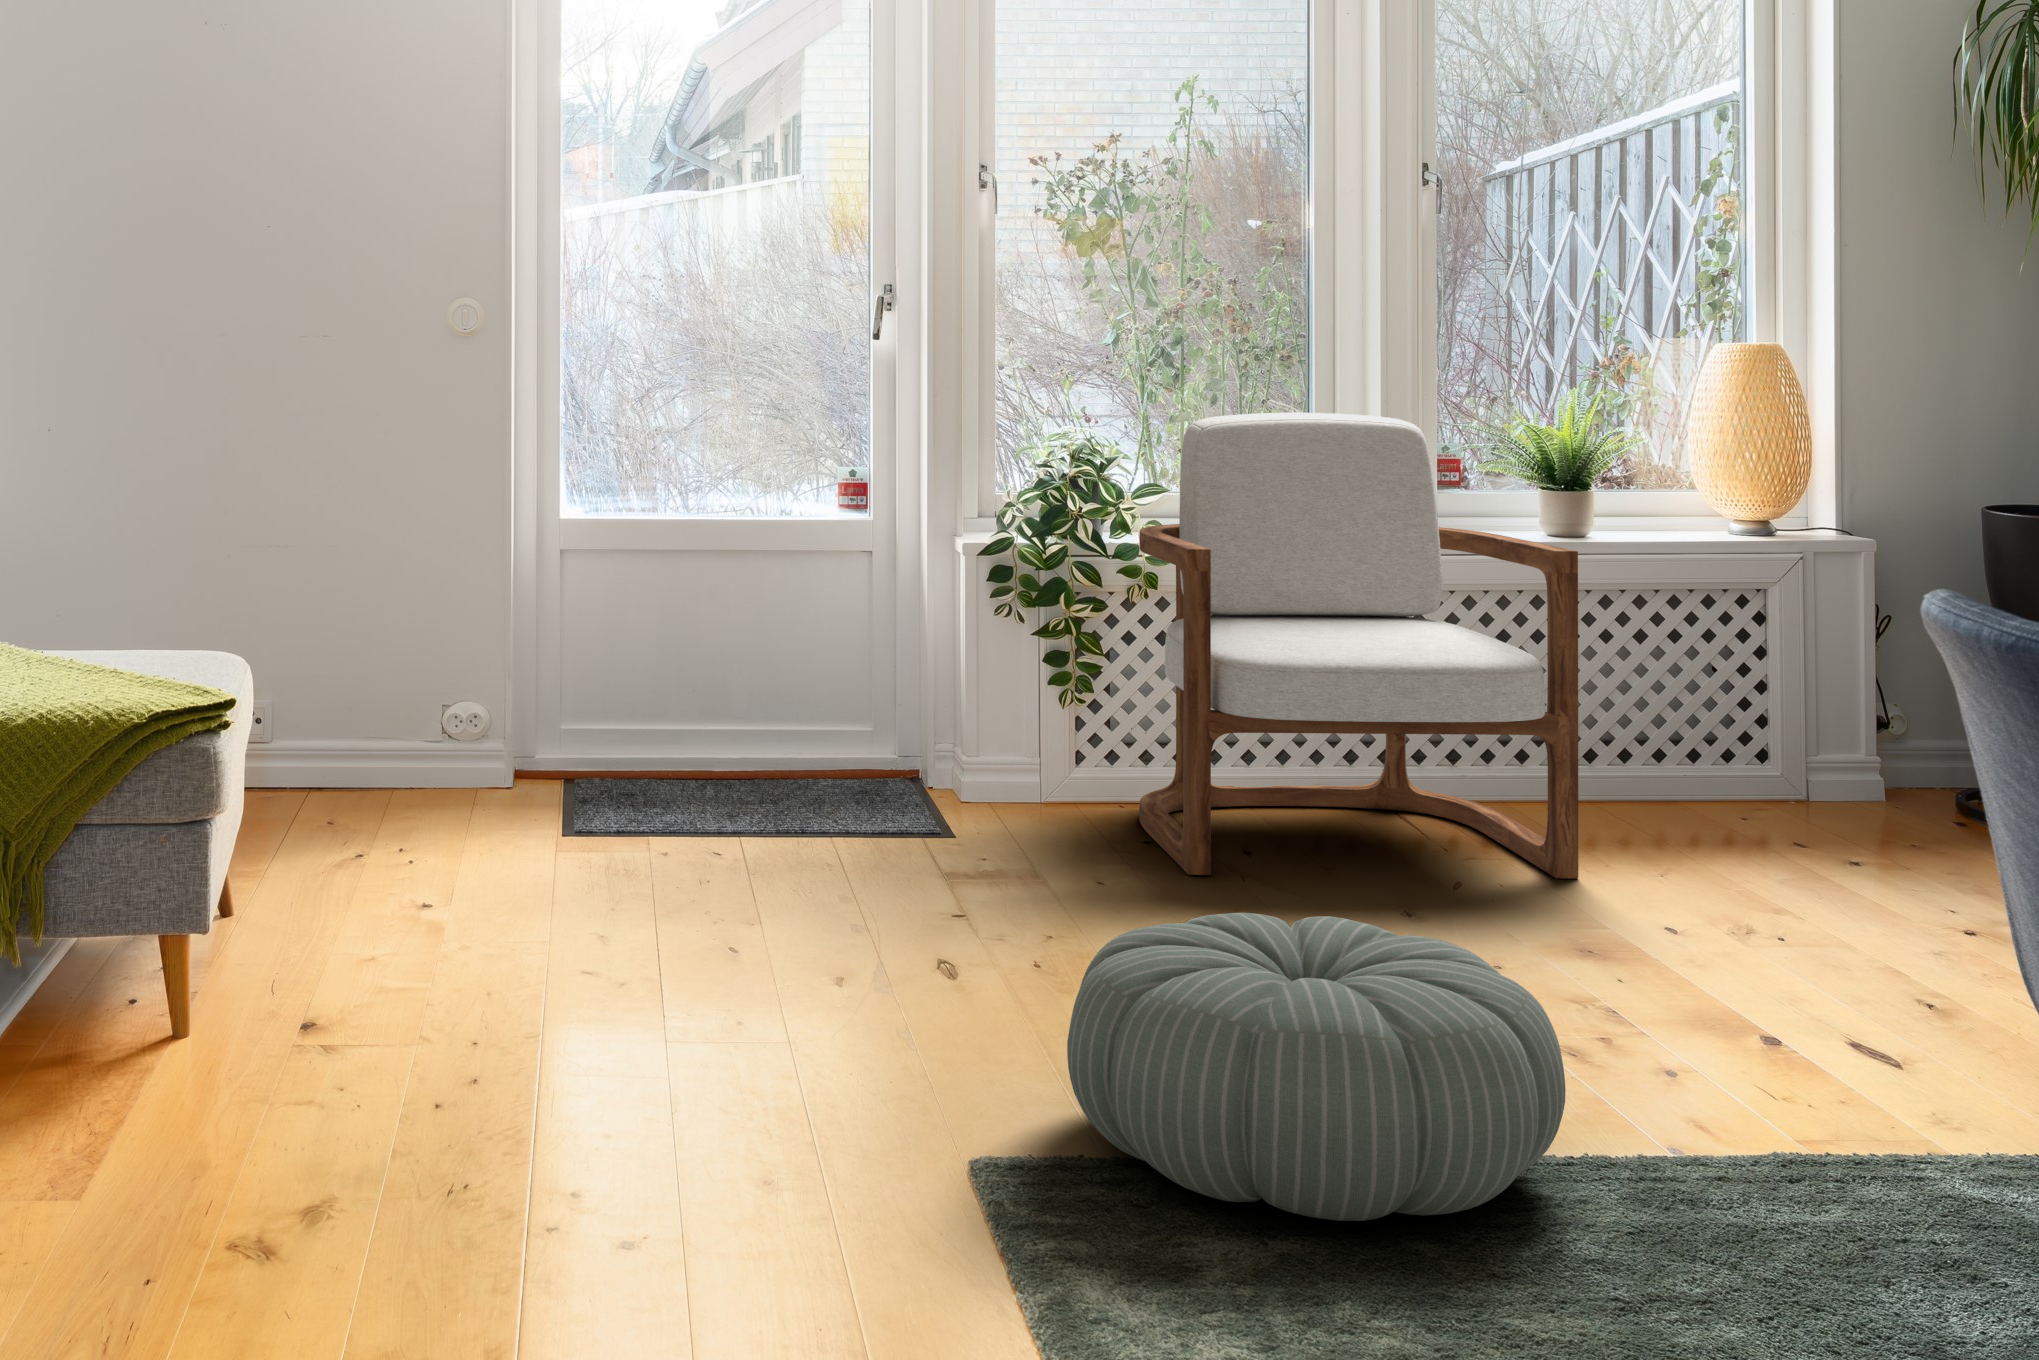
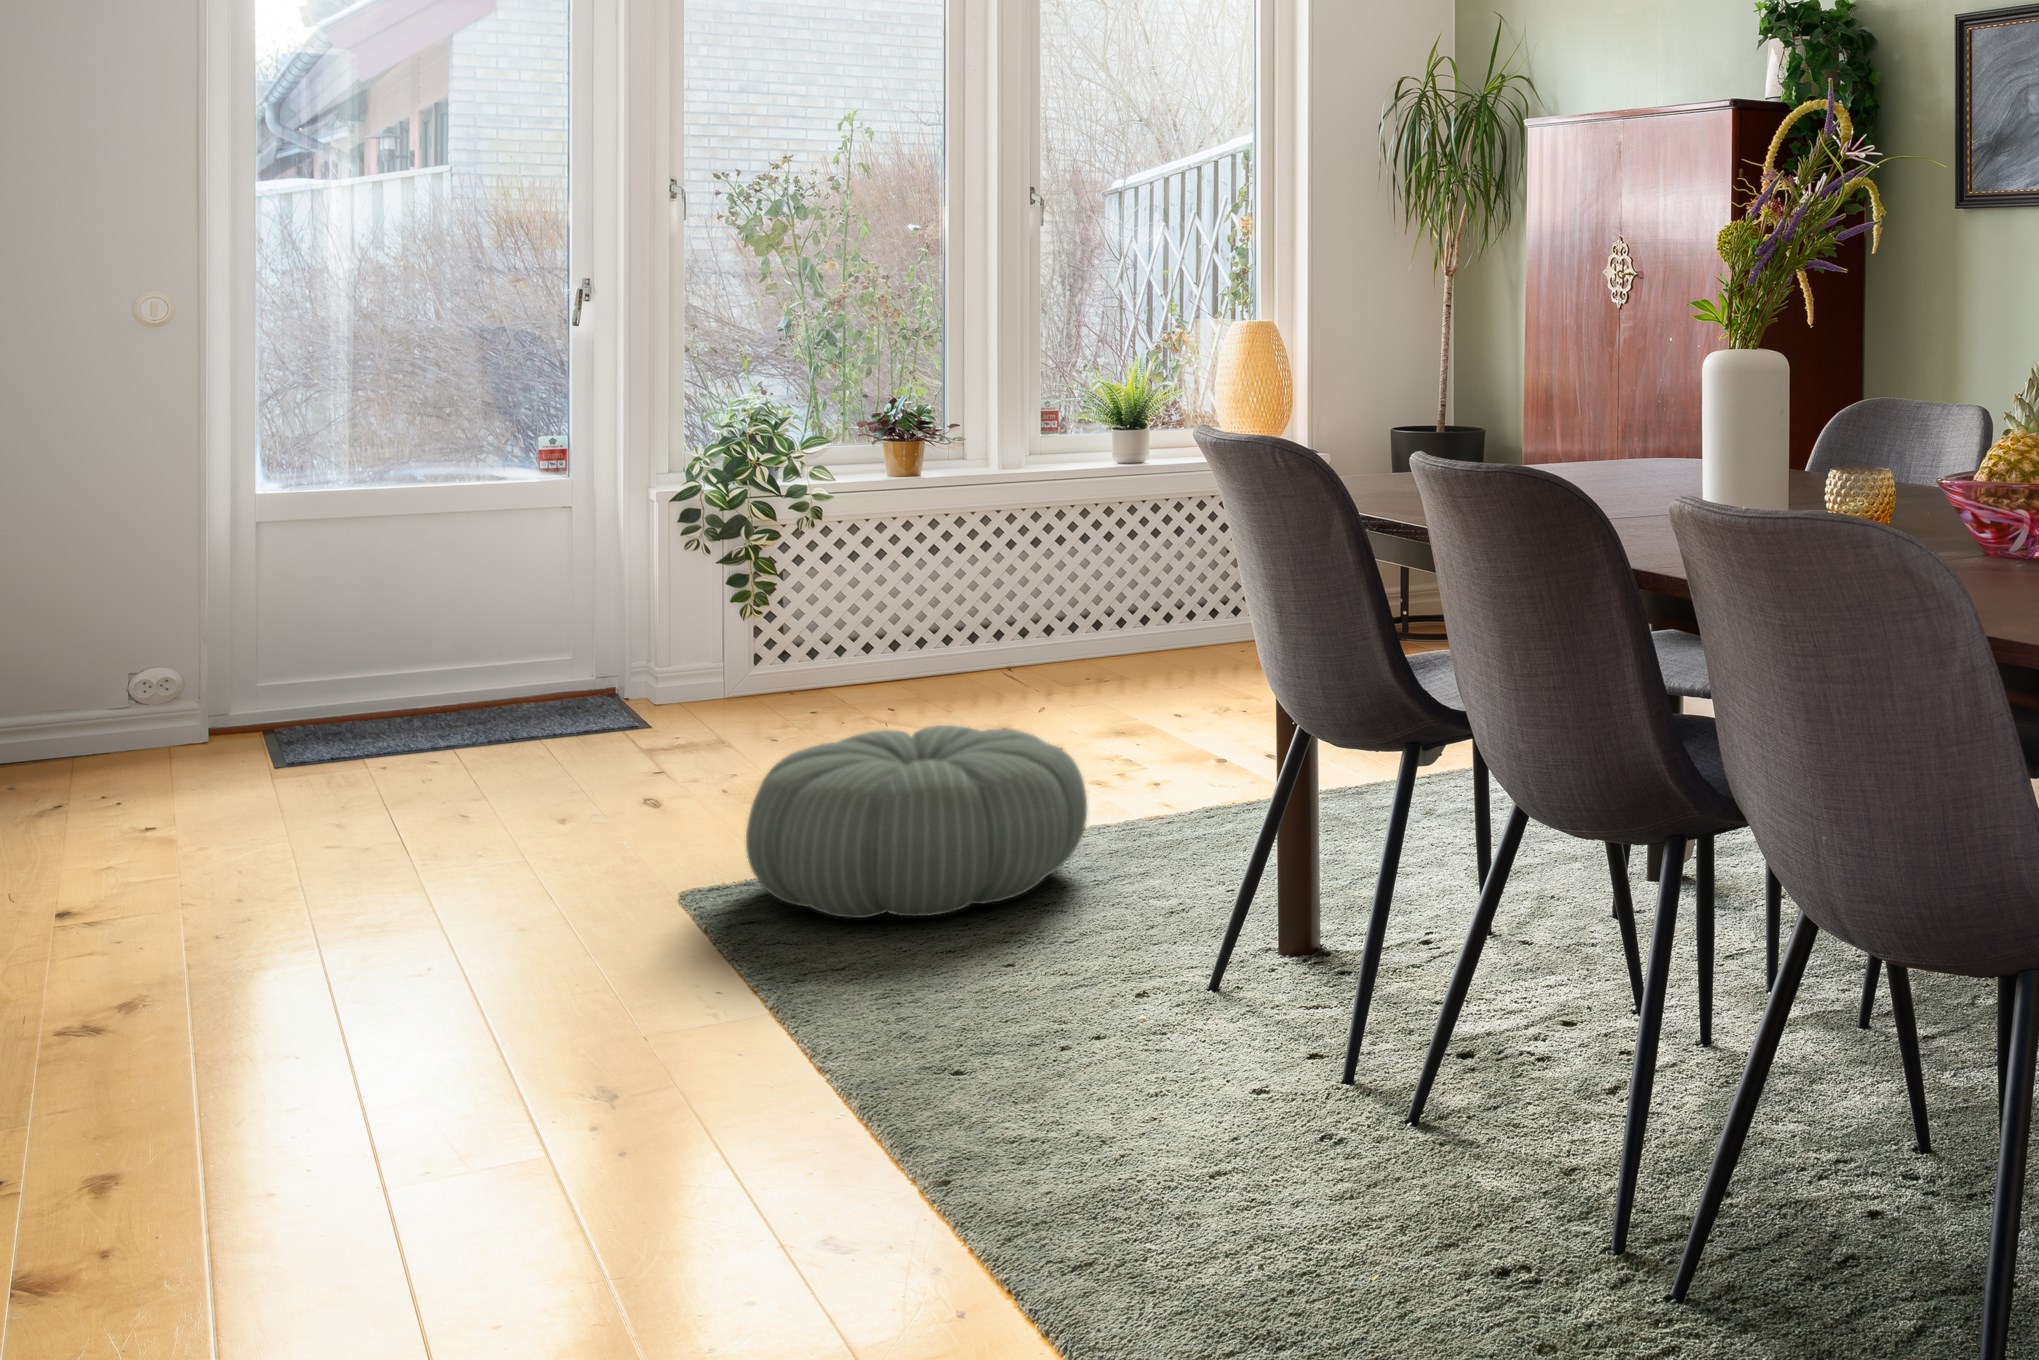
armchair: present [1139,413,1578,879] -> none [807,377,1129,733]

